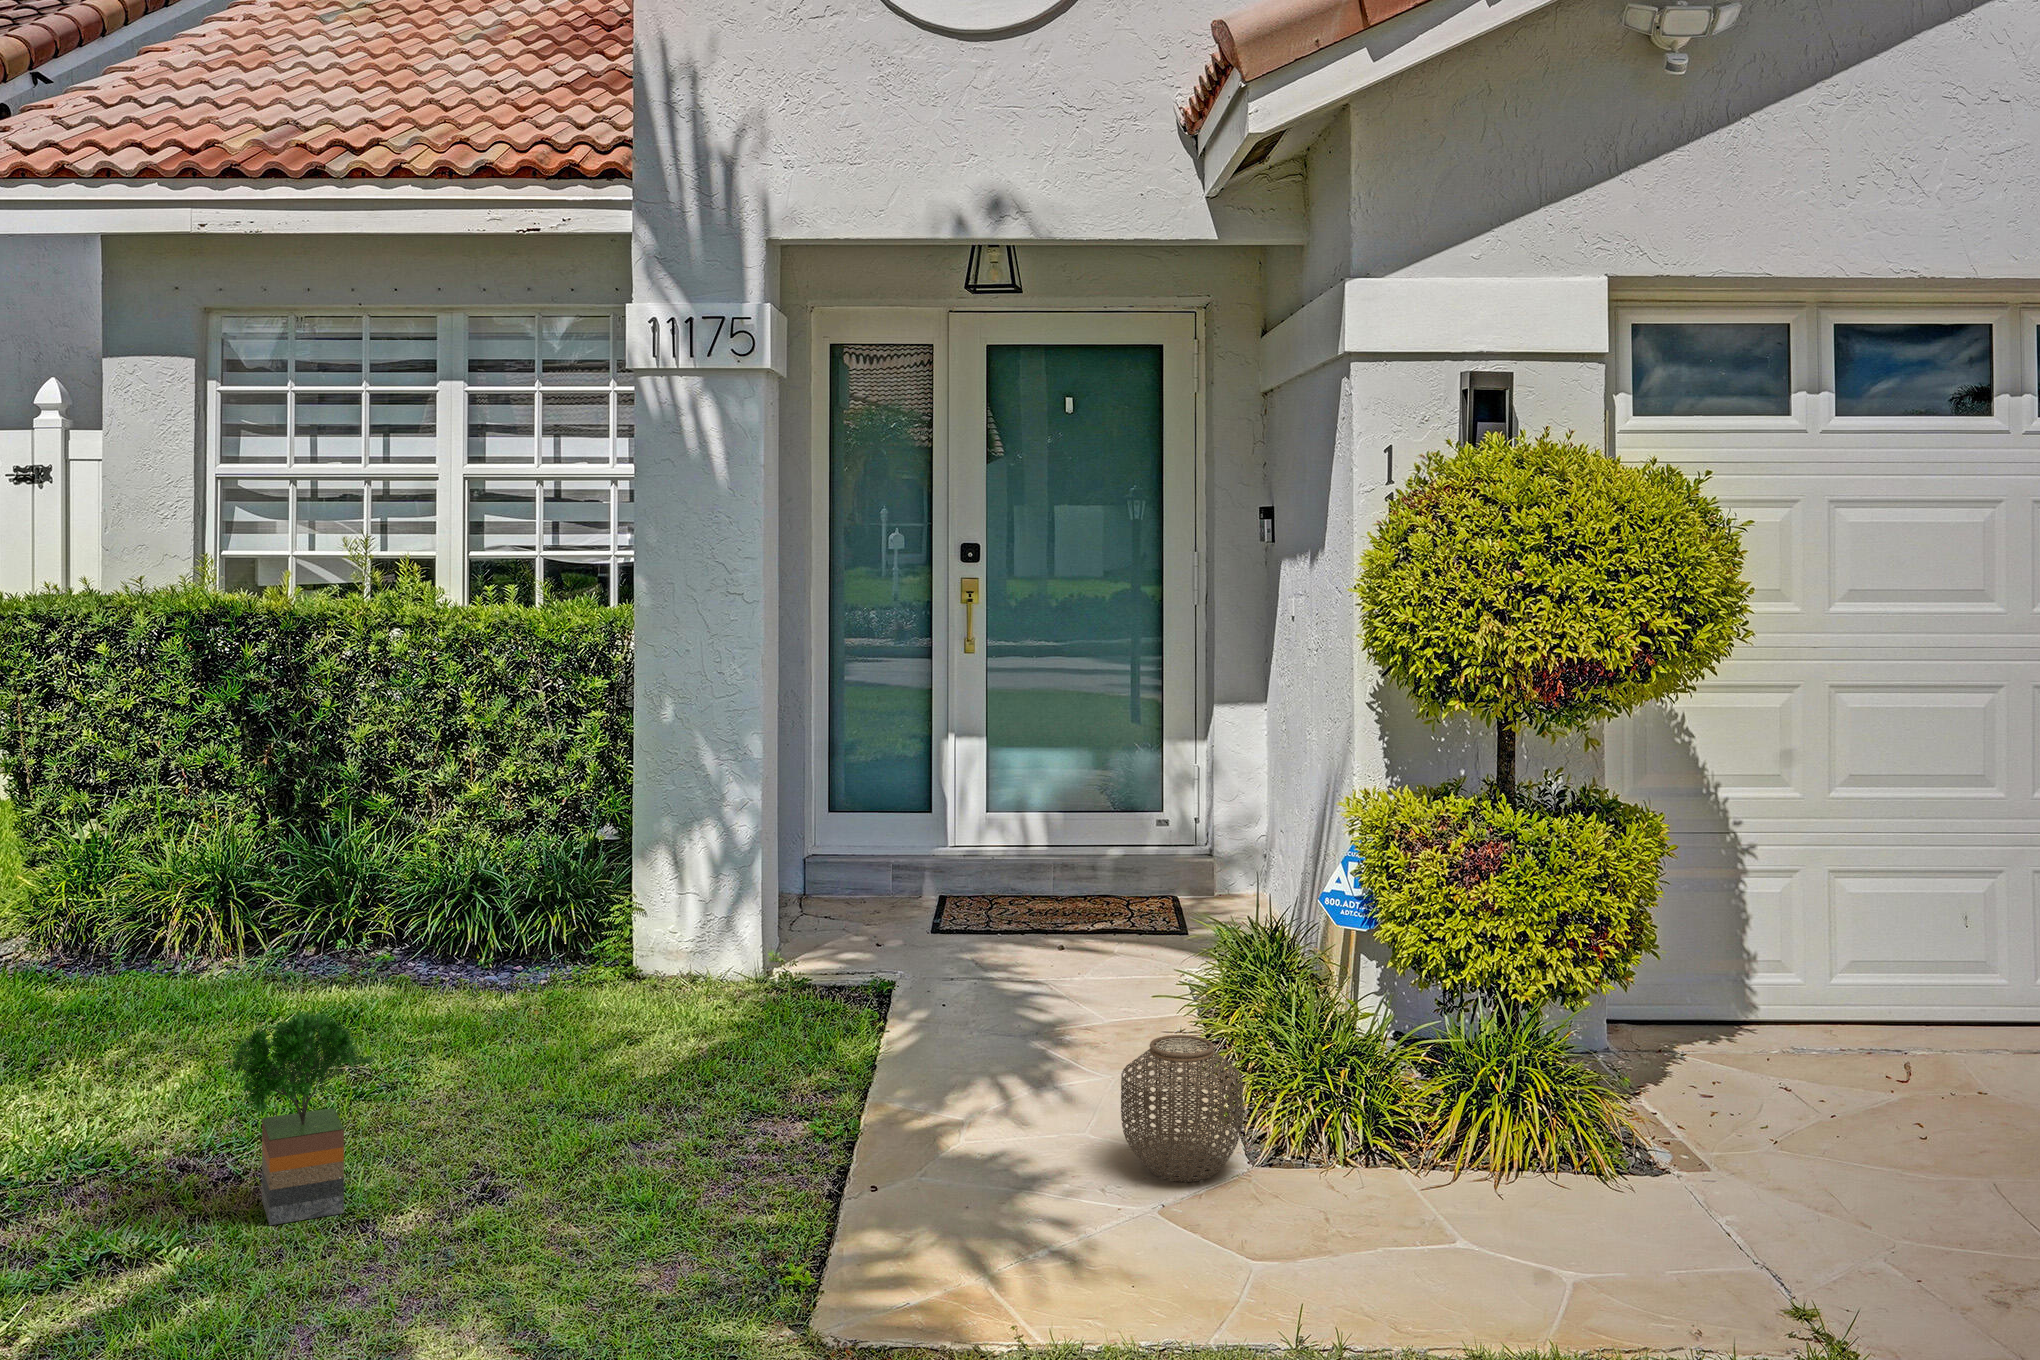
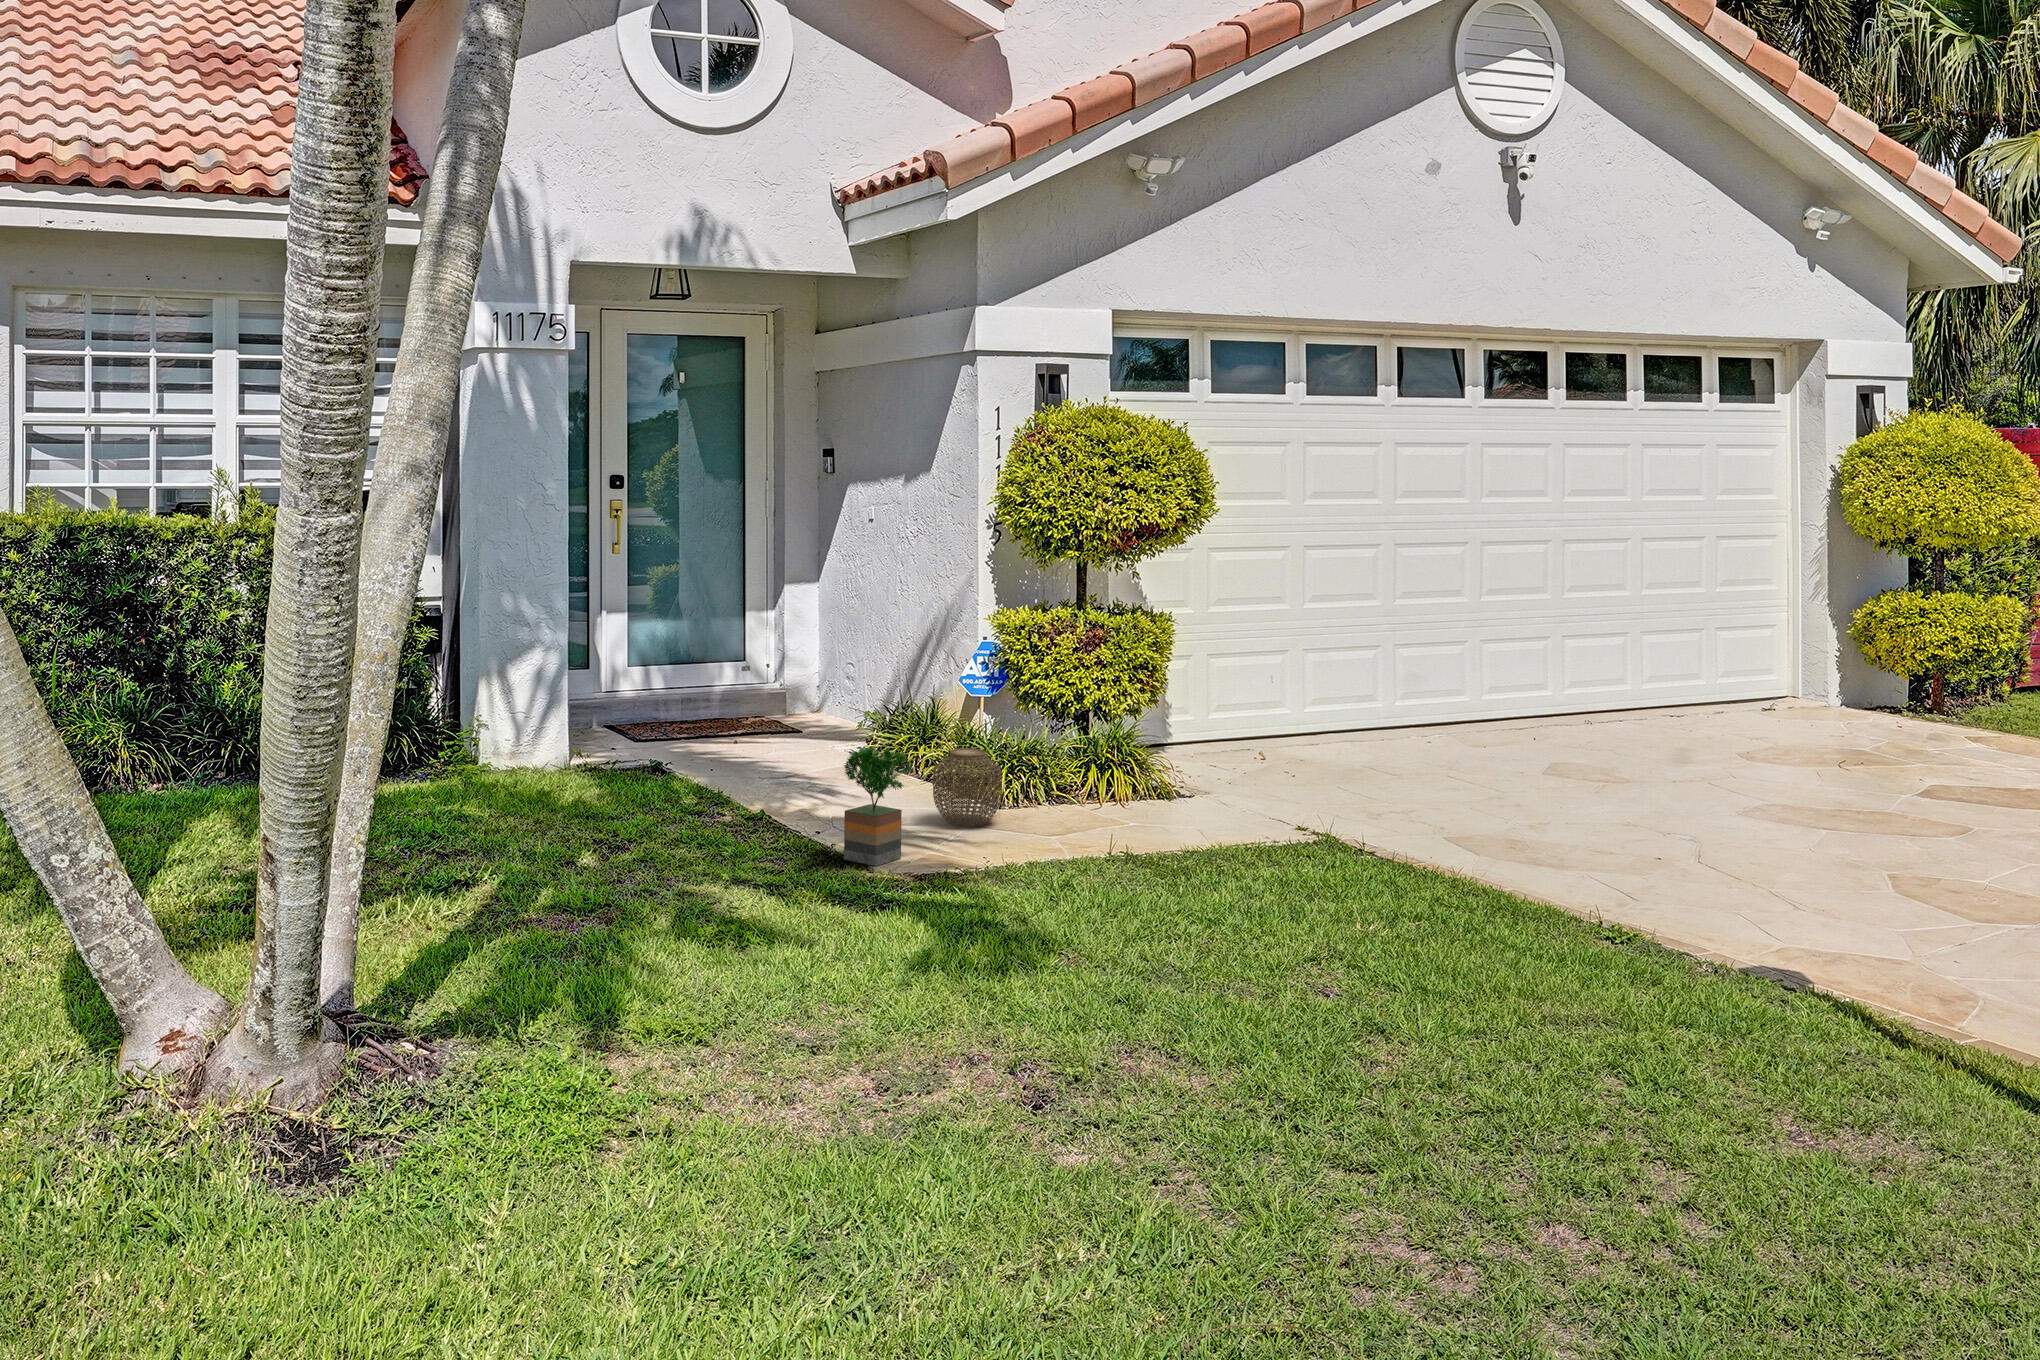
potted tree: present [230,1011,375,1225] -> present [844,747,913,866]

